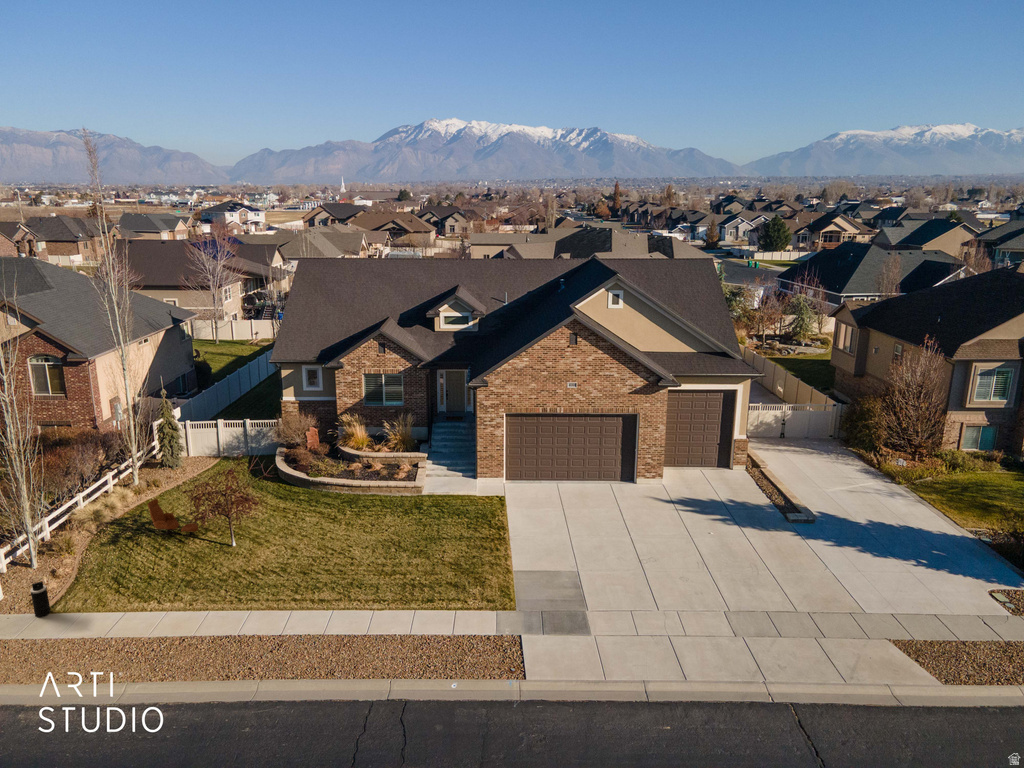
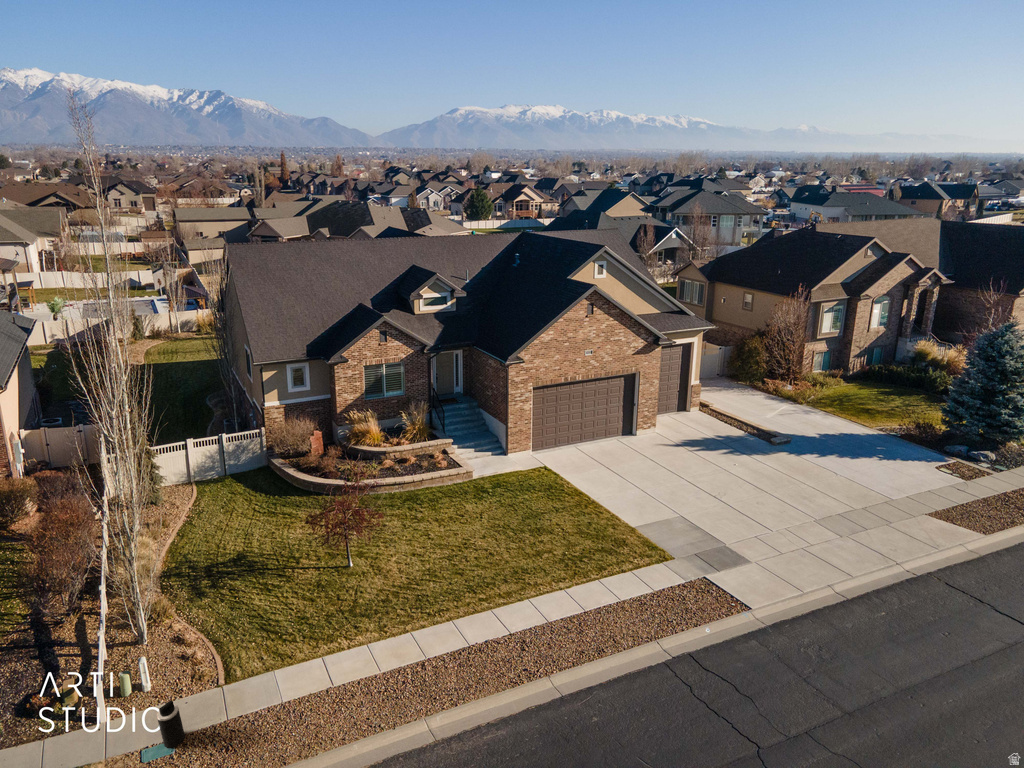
lounge chair: present [148,499,198,540] -> none [219,548,284,594]

